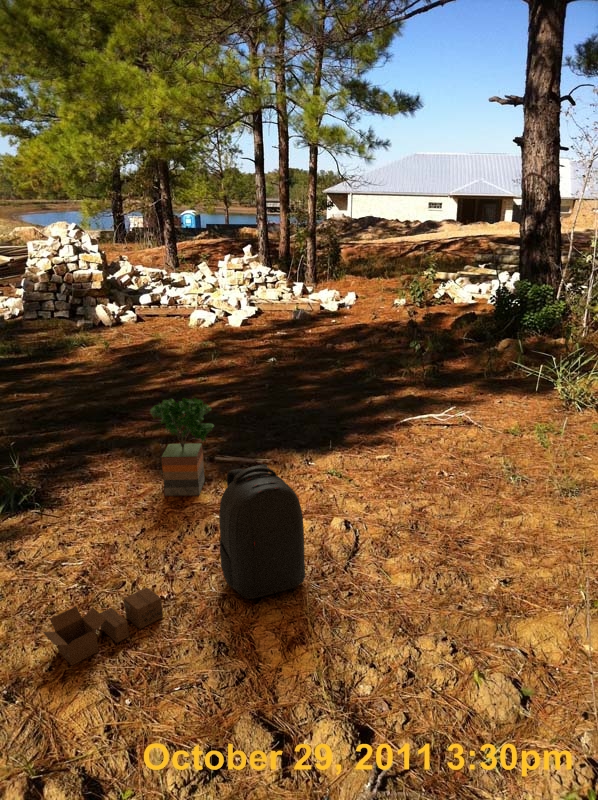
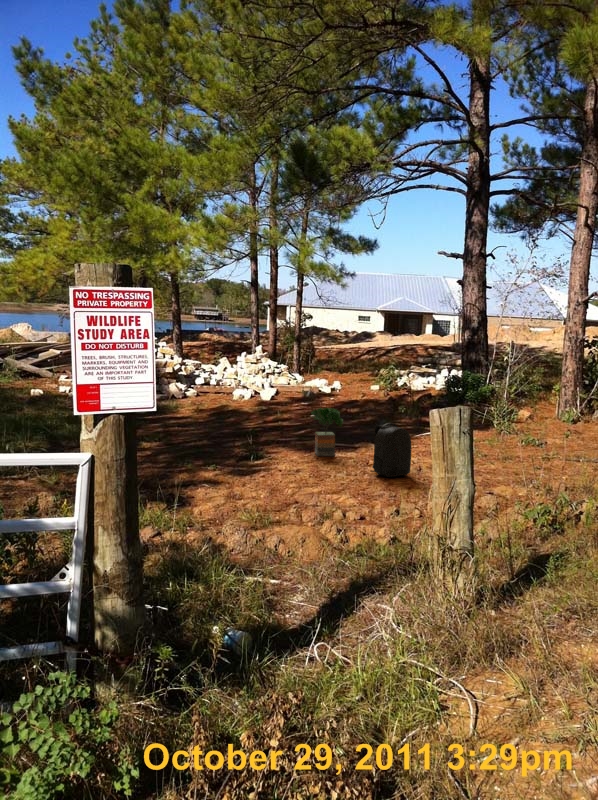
cardboard box: present [43,587,163,665] -> none [322,470,358,489]

